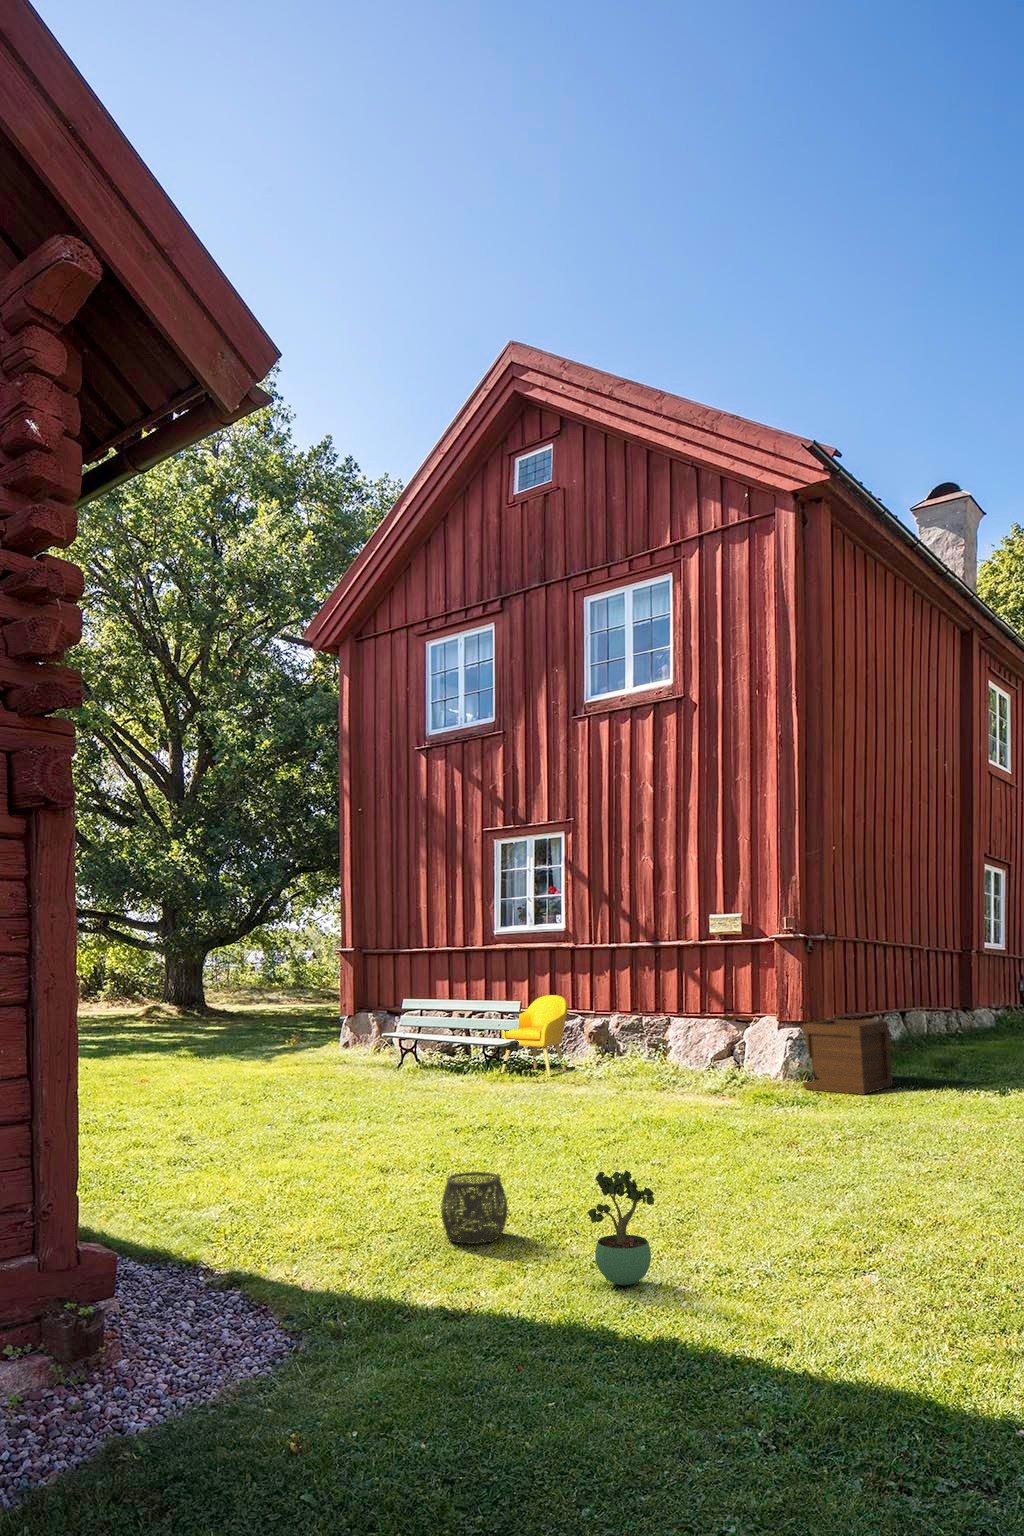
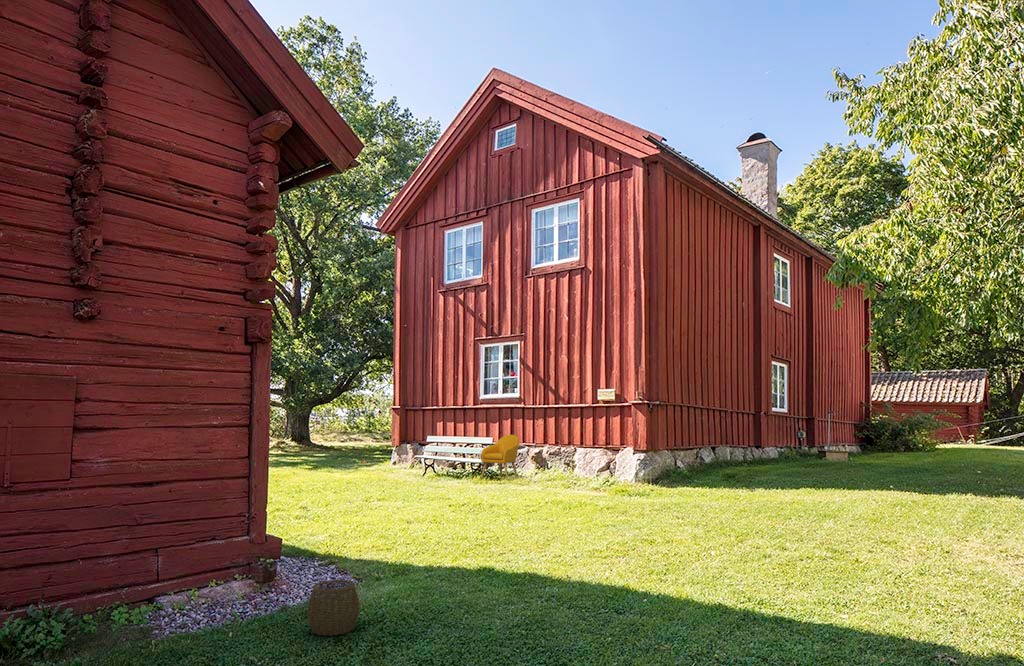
wooden crate: present [802,1019,892,1095] -> none [644,449,695,490]
potted plant: present [587,1170,654,1285] -> none [487,513,519,568]
woven basket: present [441,1172,508,1244] -> present [307,580,360,636]

